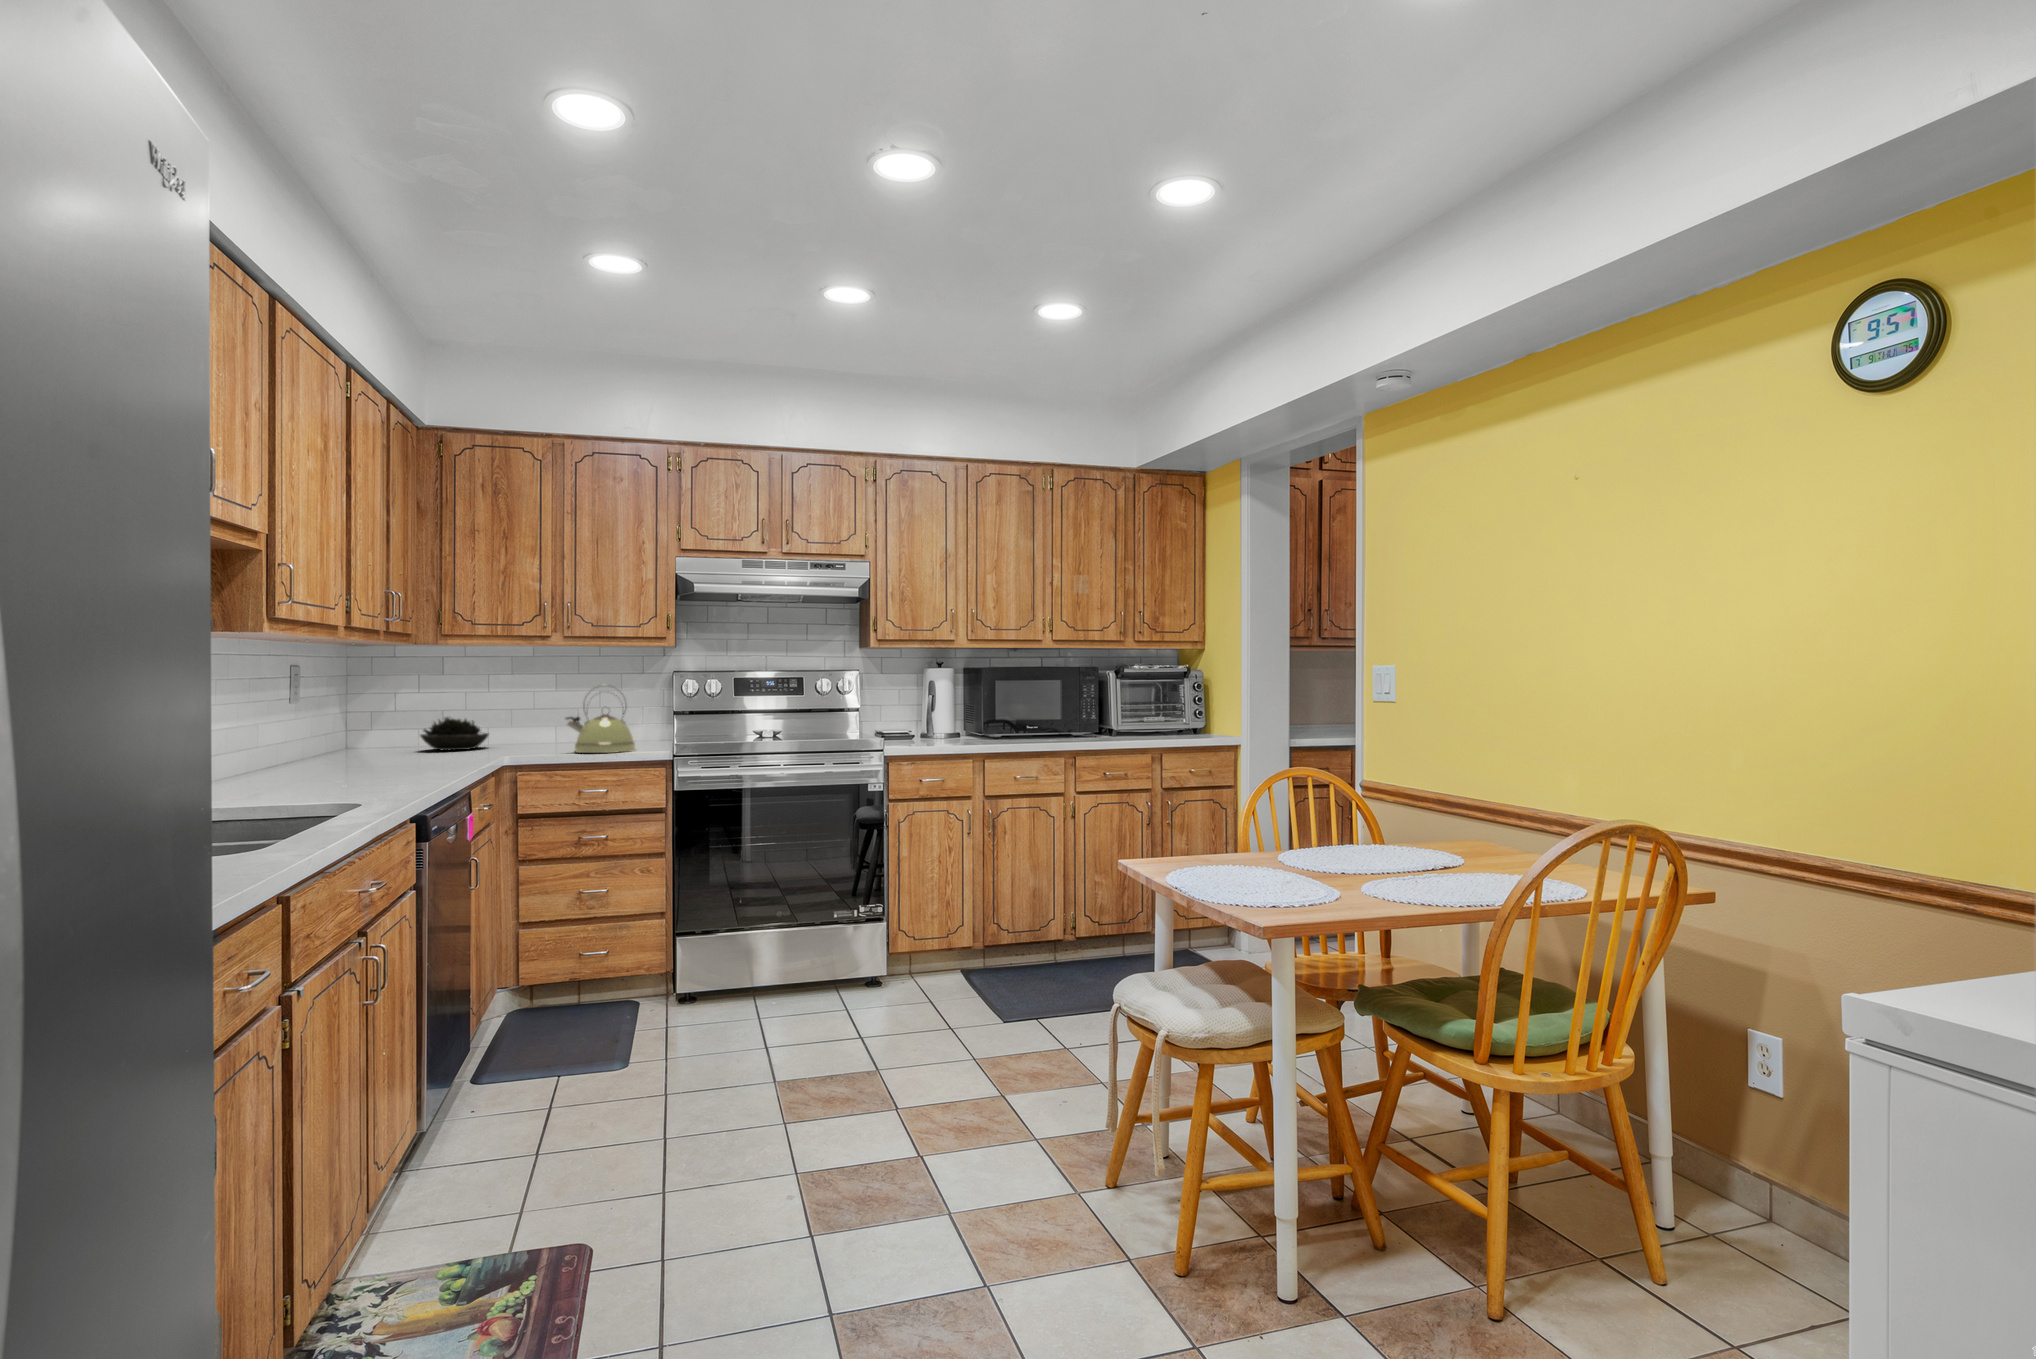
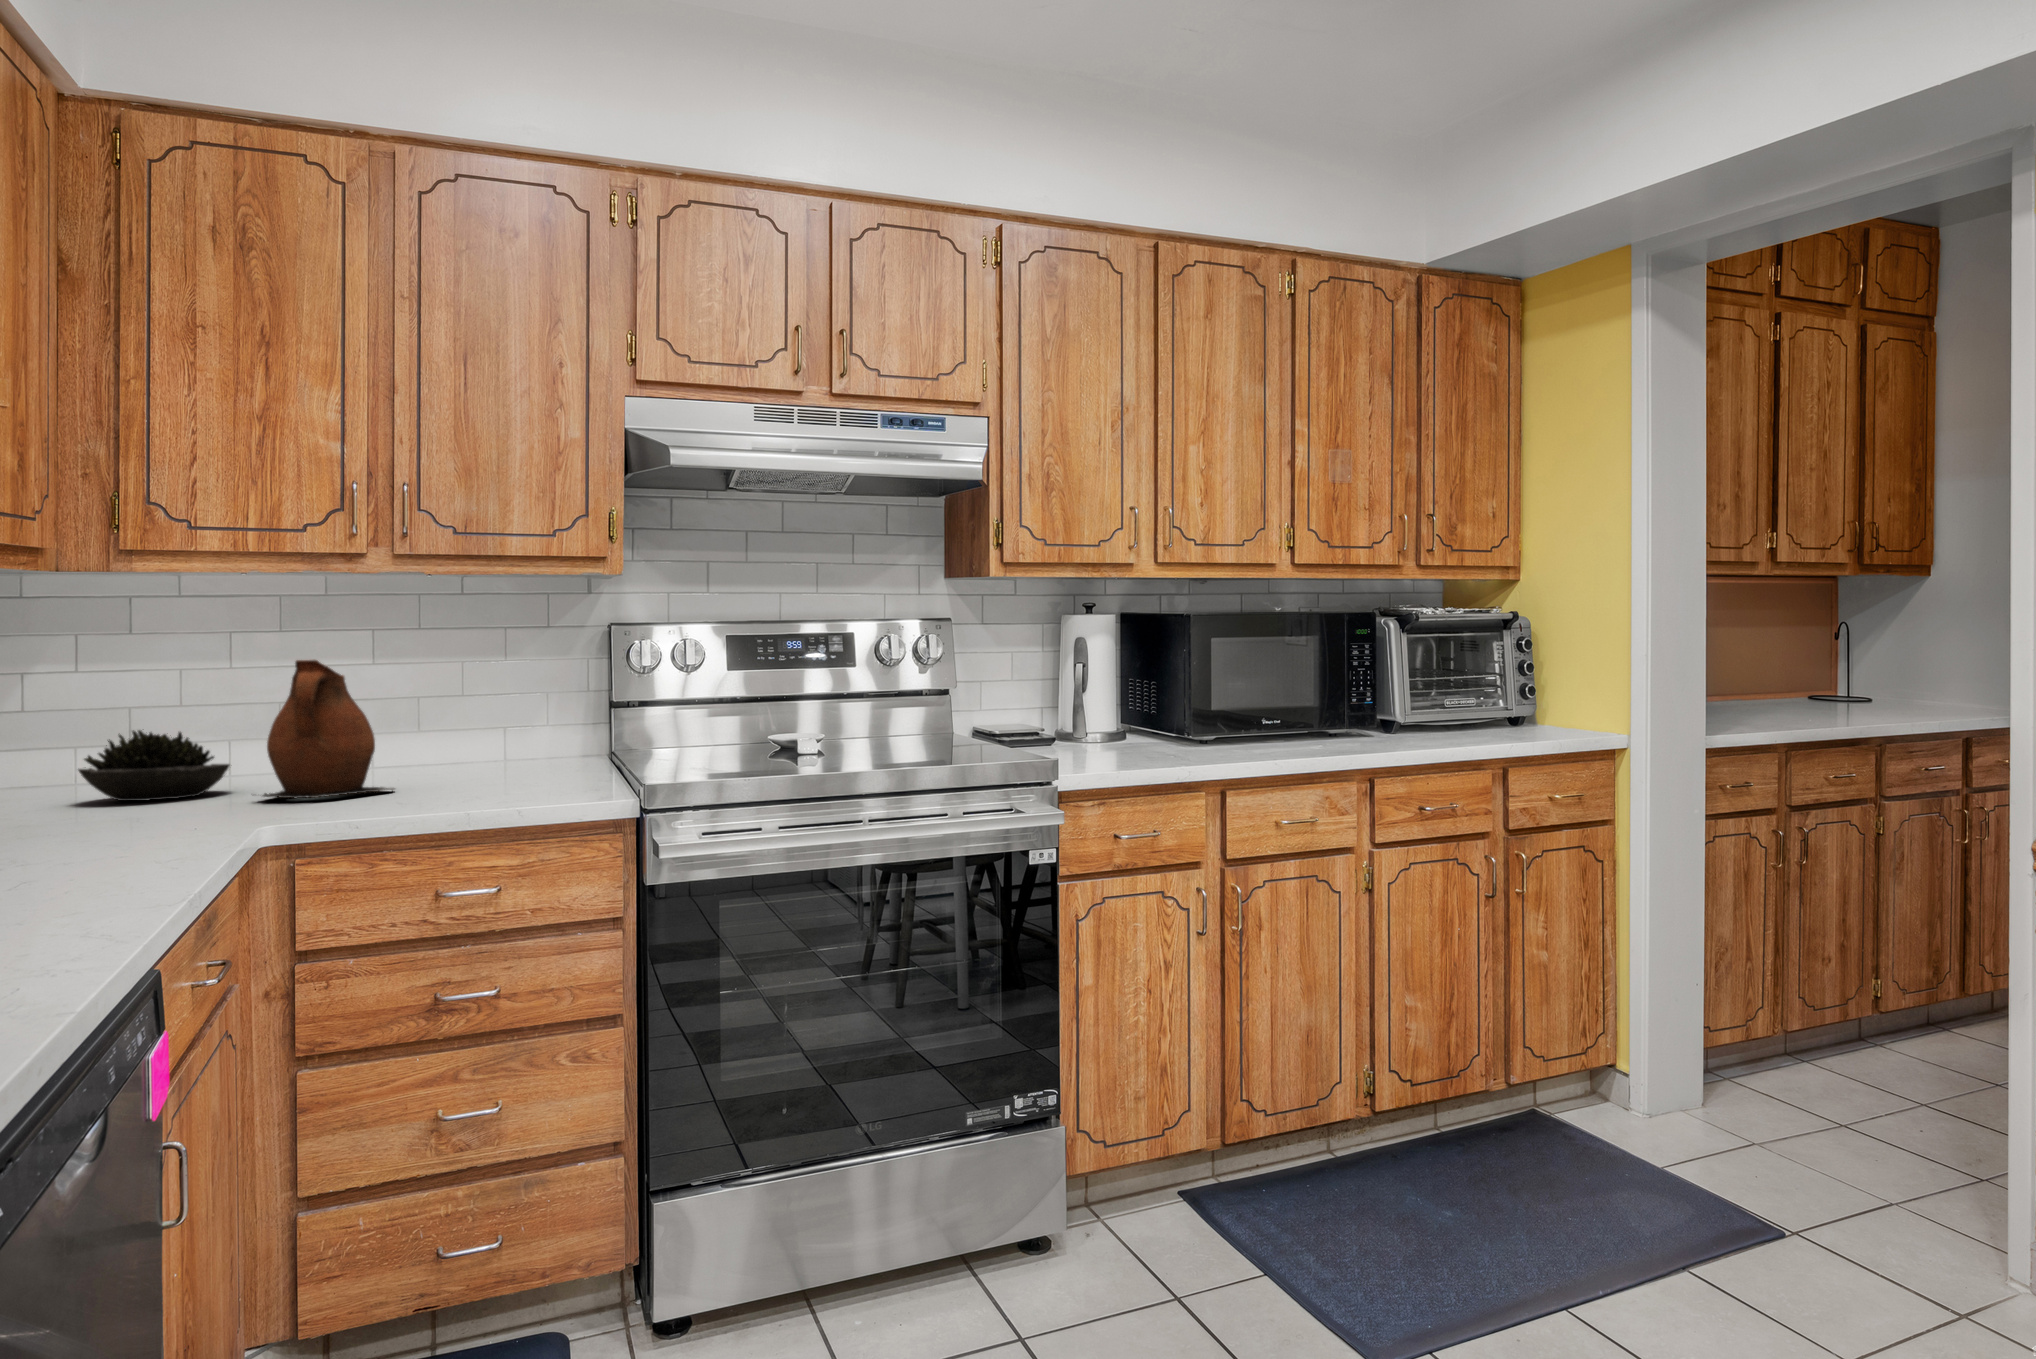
ceramic pitcher: none [496,686,563,751] -> present [263,660,394,798]
kettle: present [566,687,635,753] -> none [408,654,562,800]

